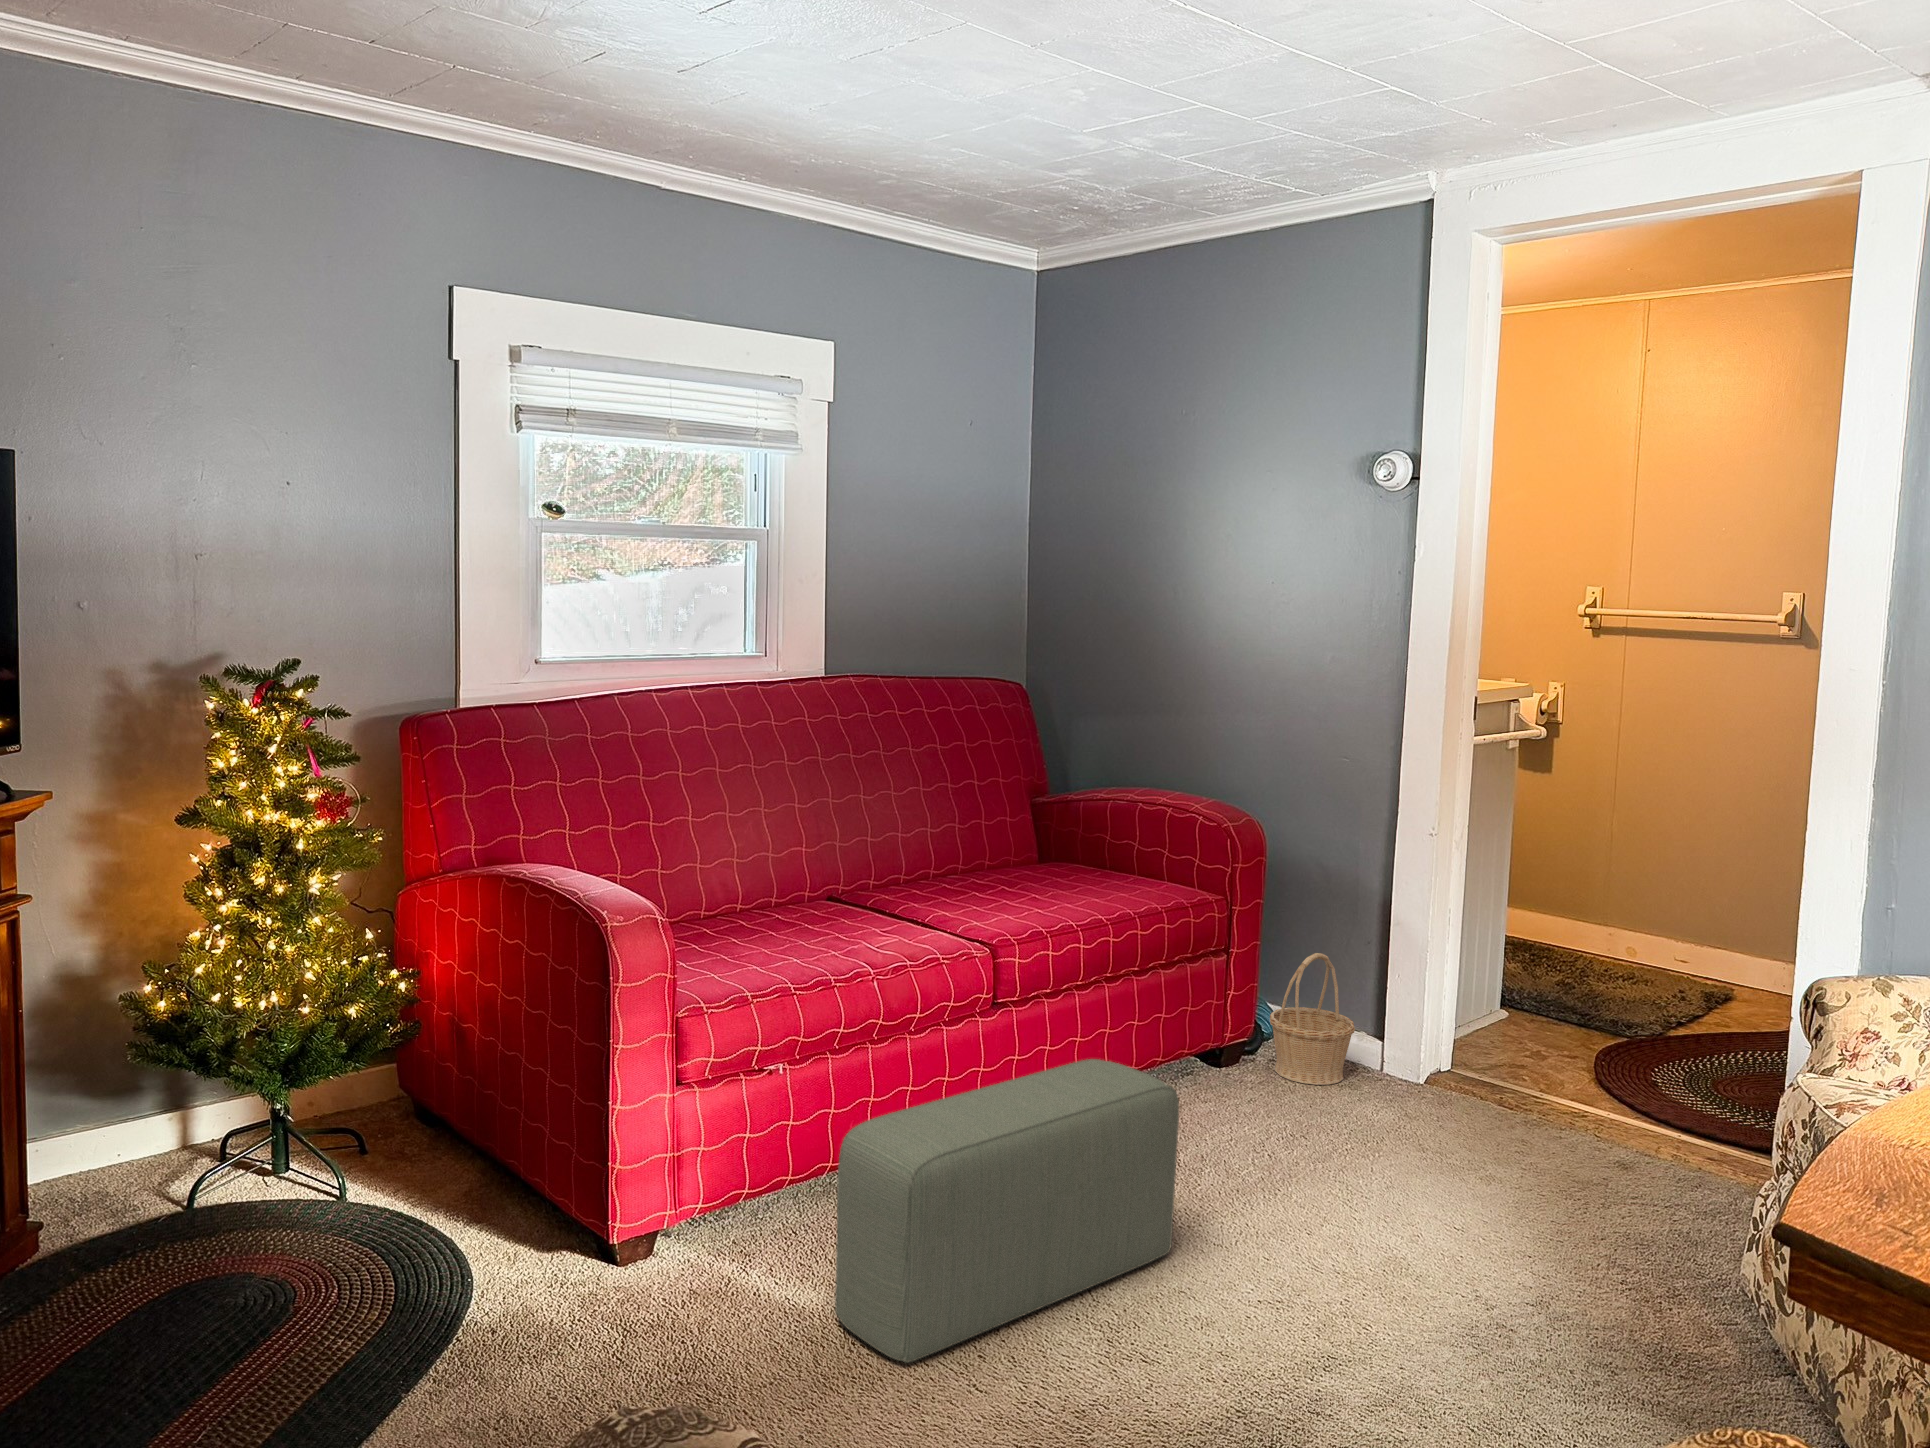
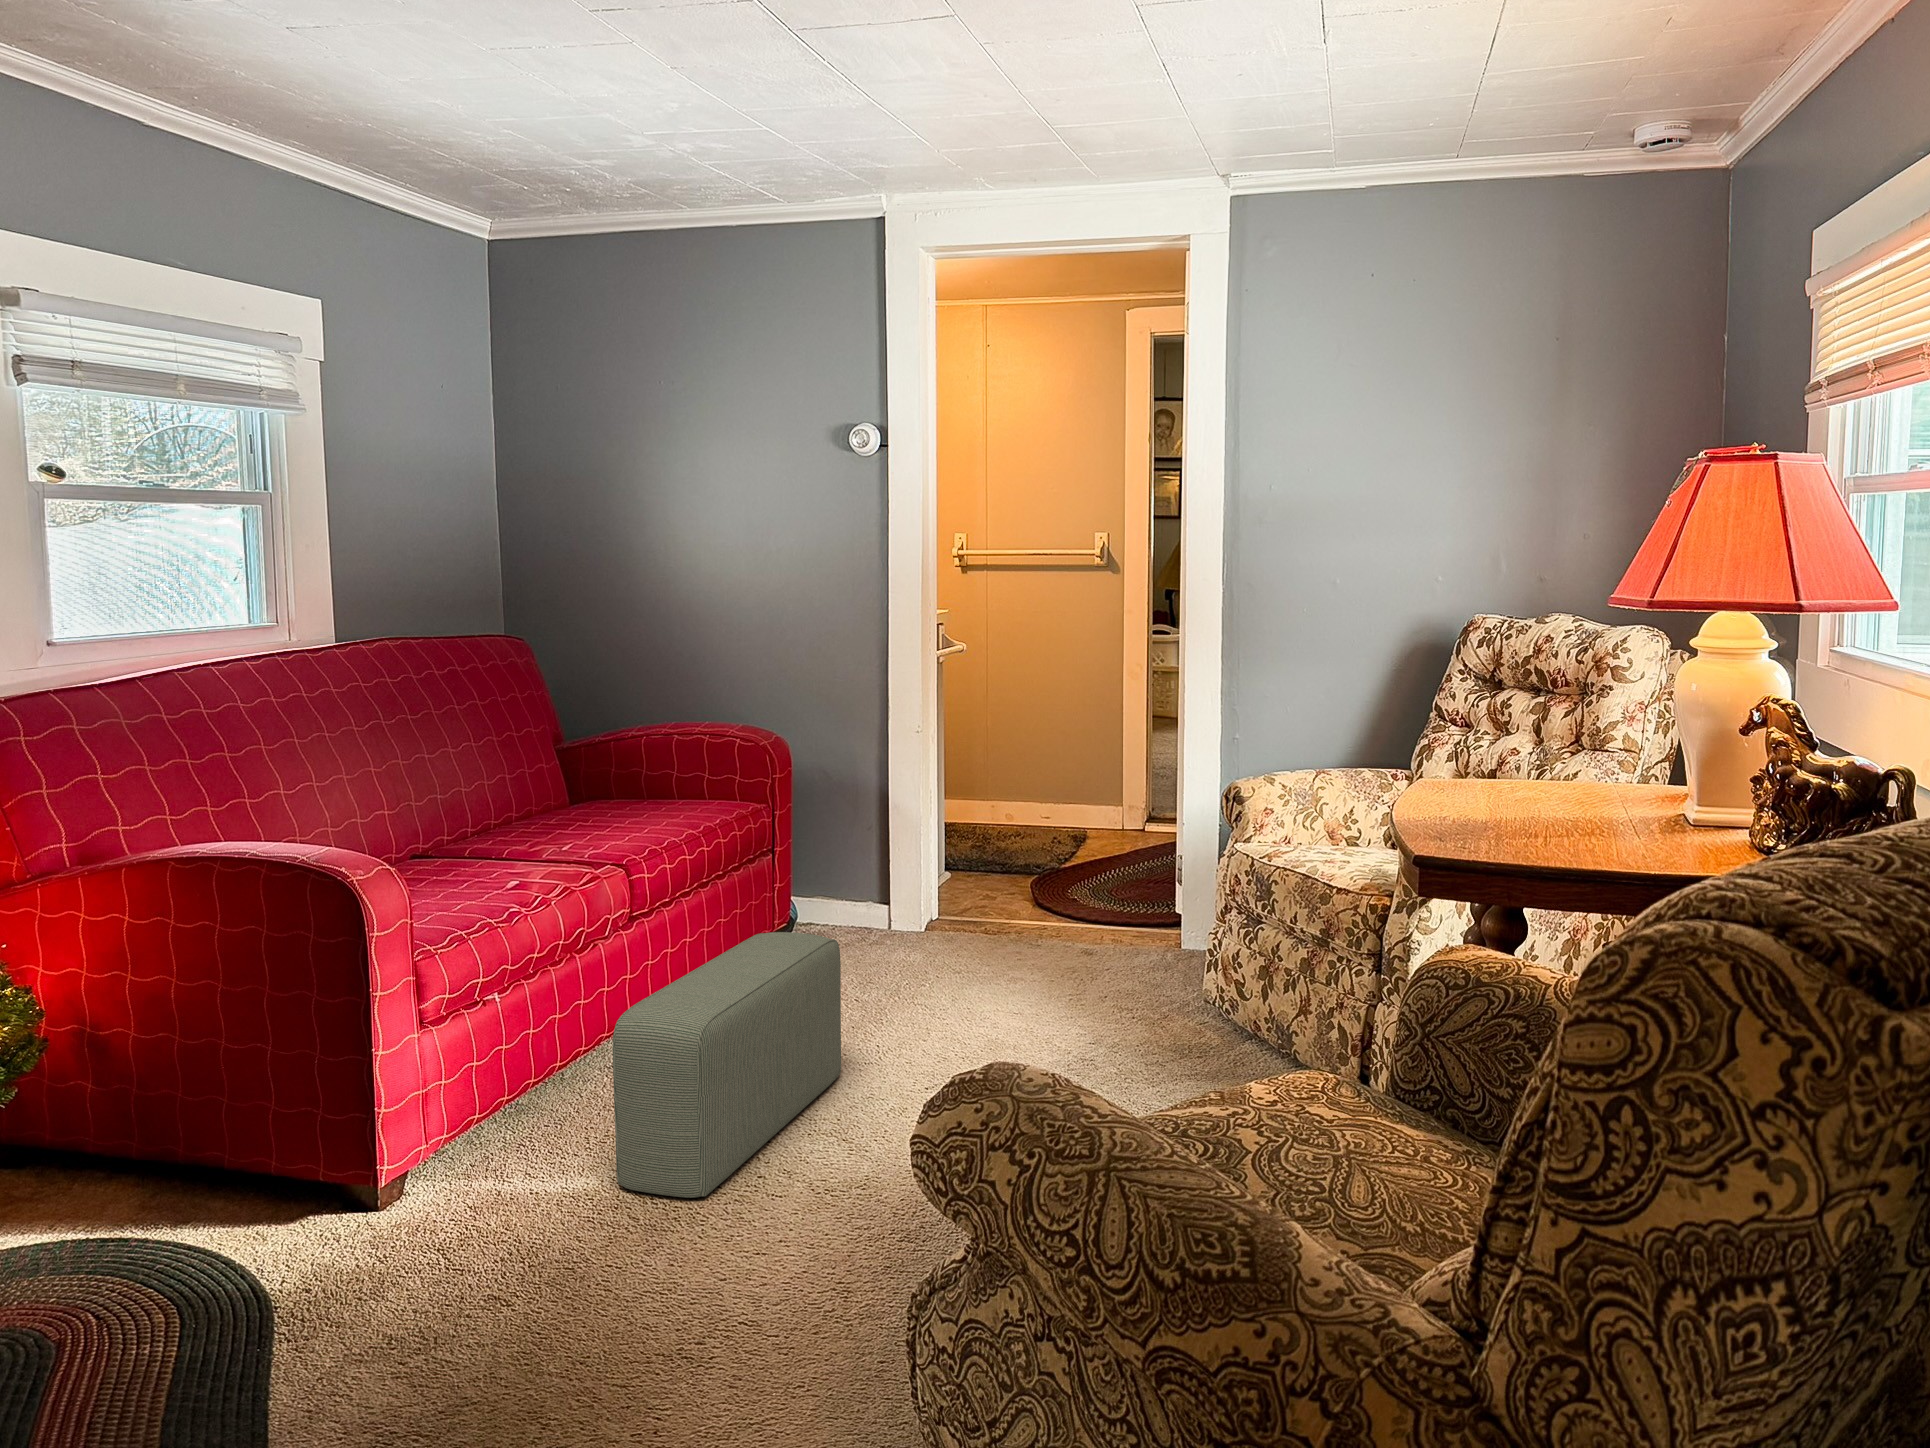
basket: present [1270,953,1355,1085] -> none [809,838,878,945]

